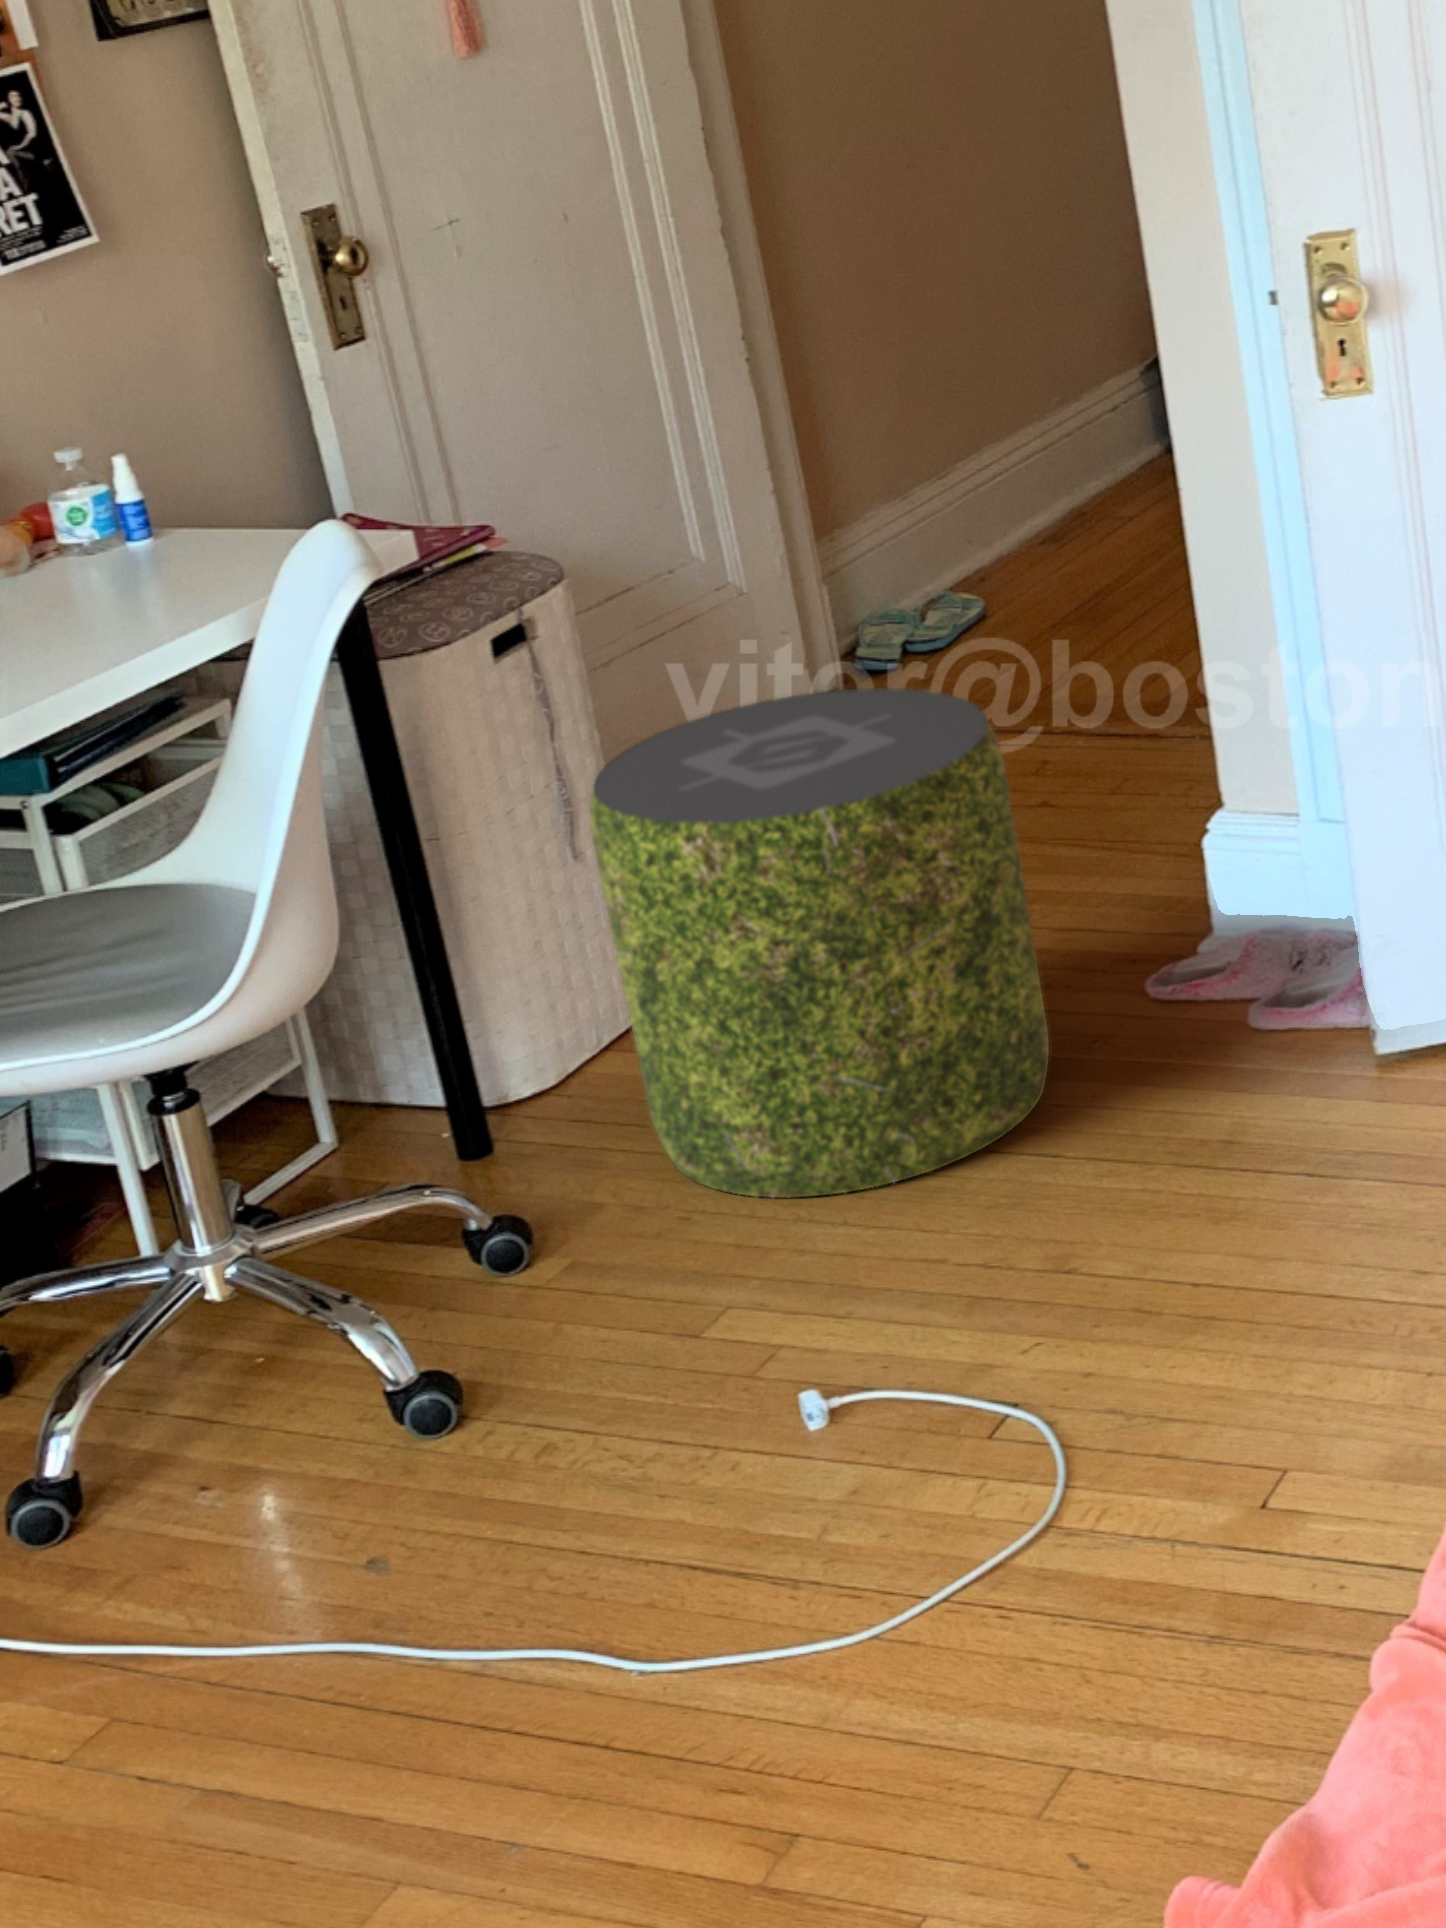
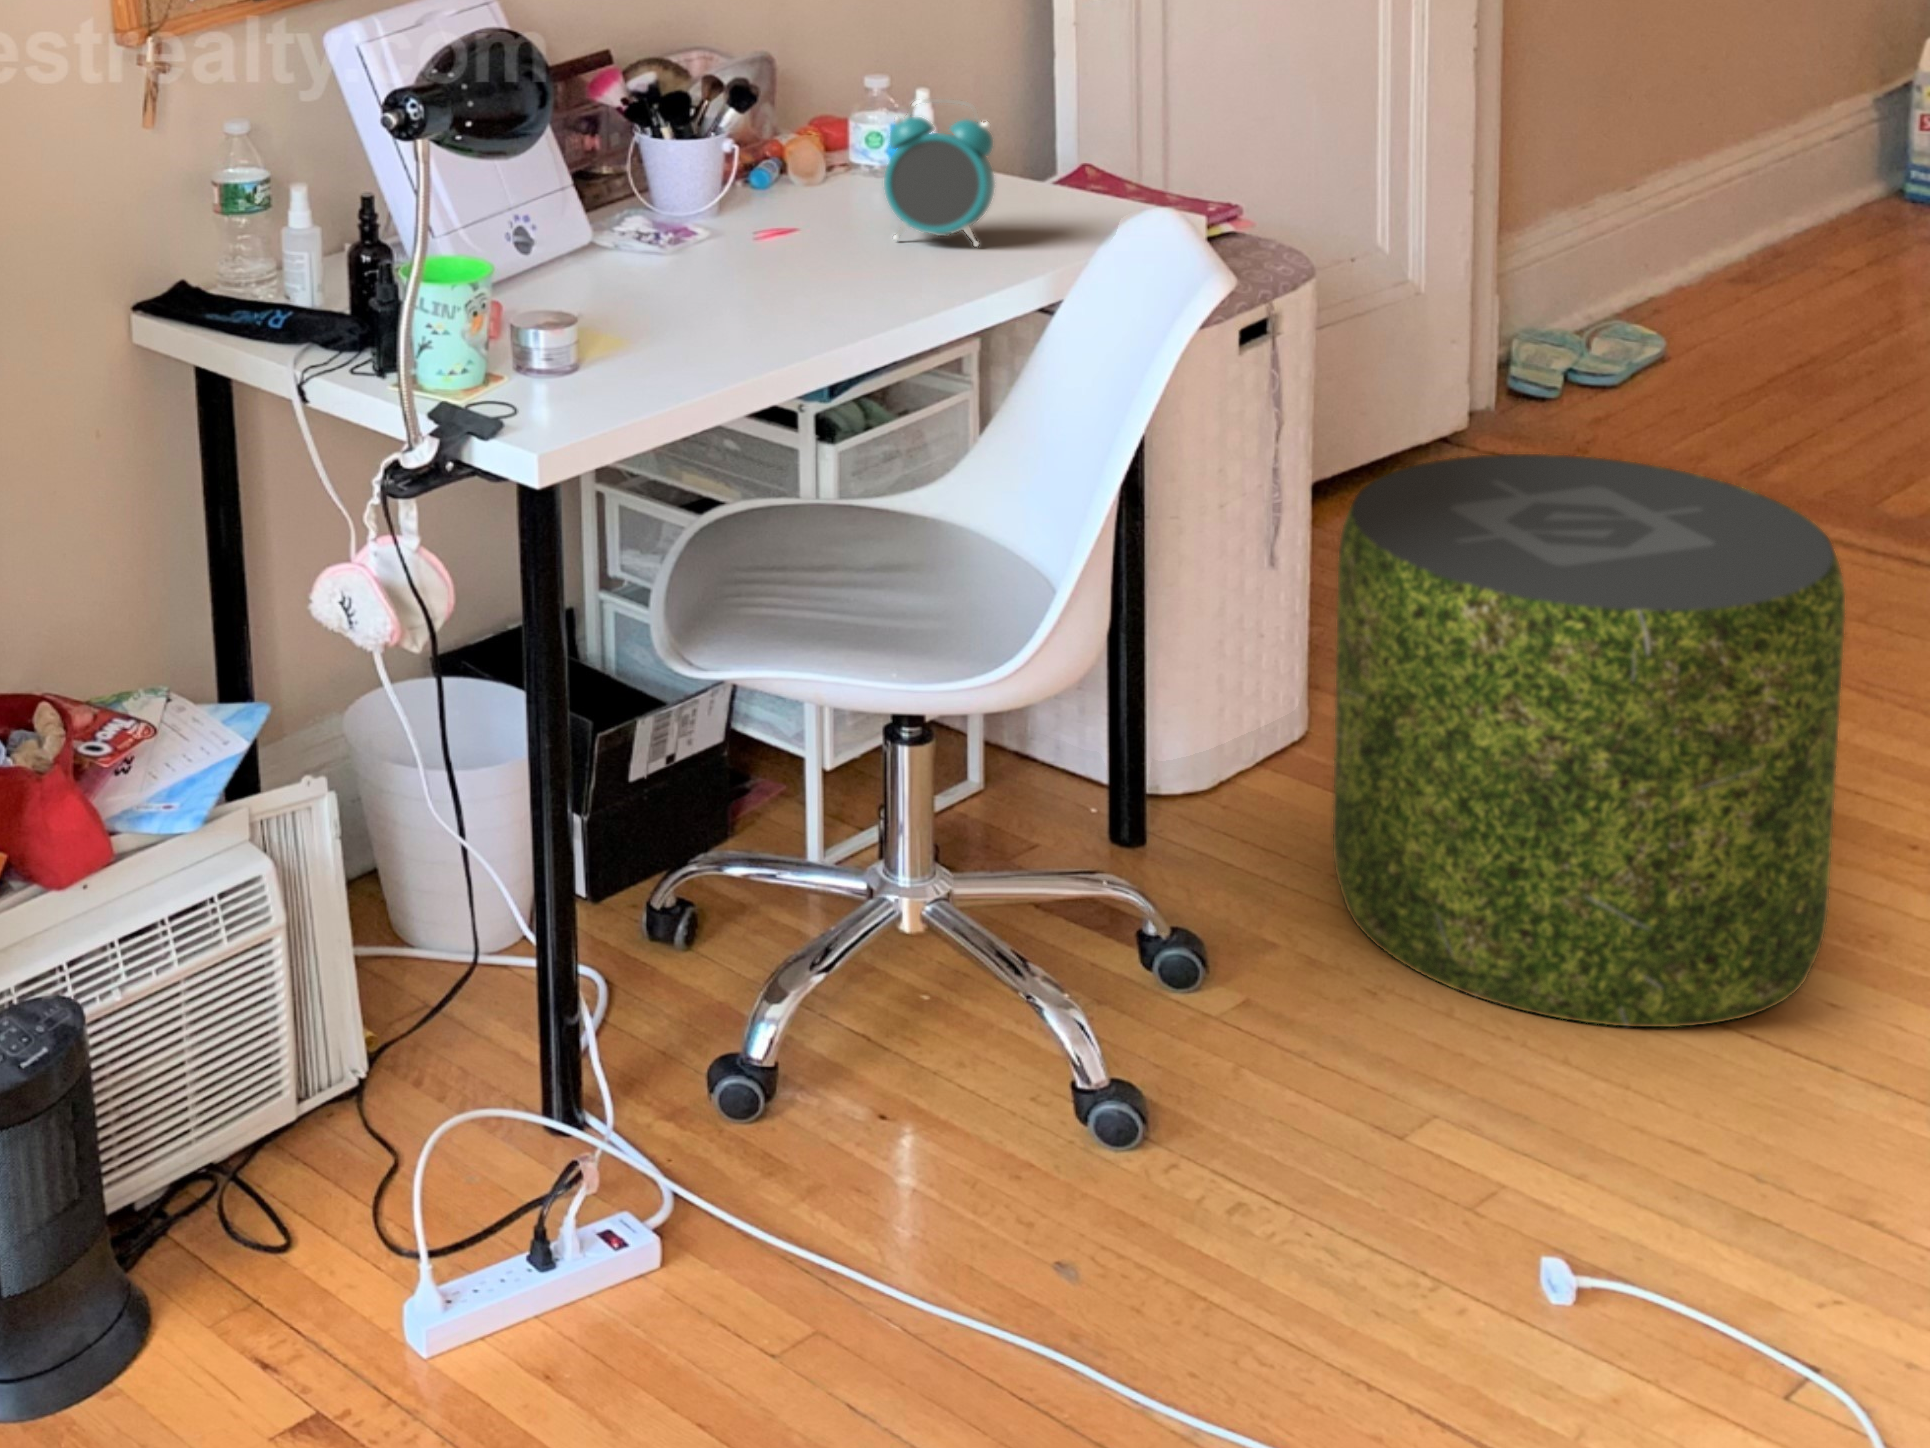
alarm clock: none [59,453,181,610] -> present [884,99,994,247]

